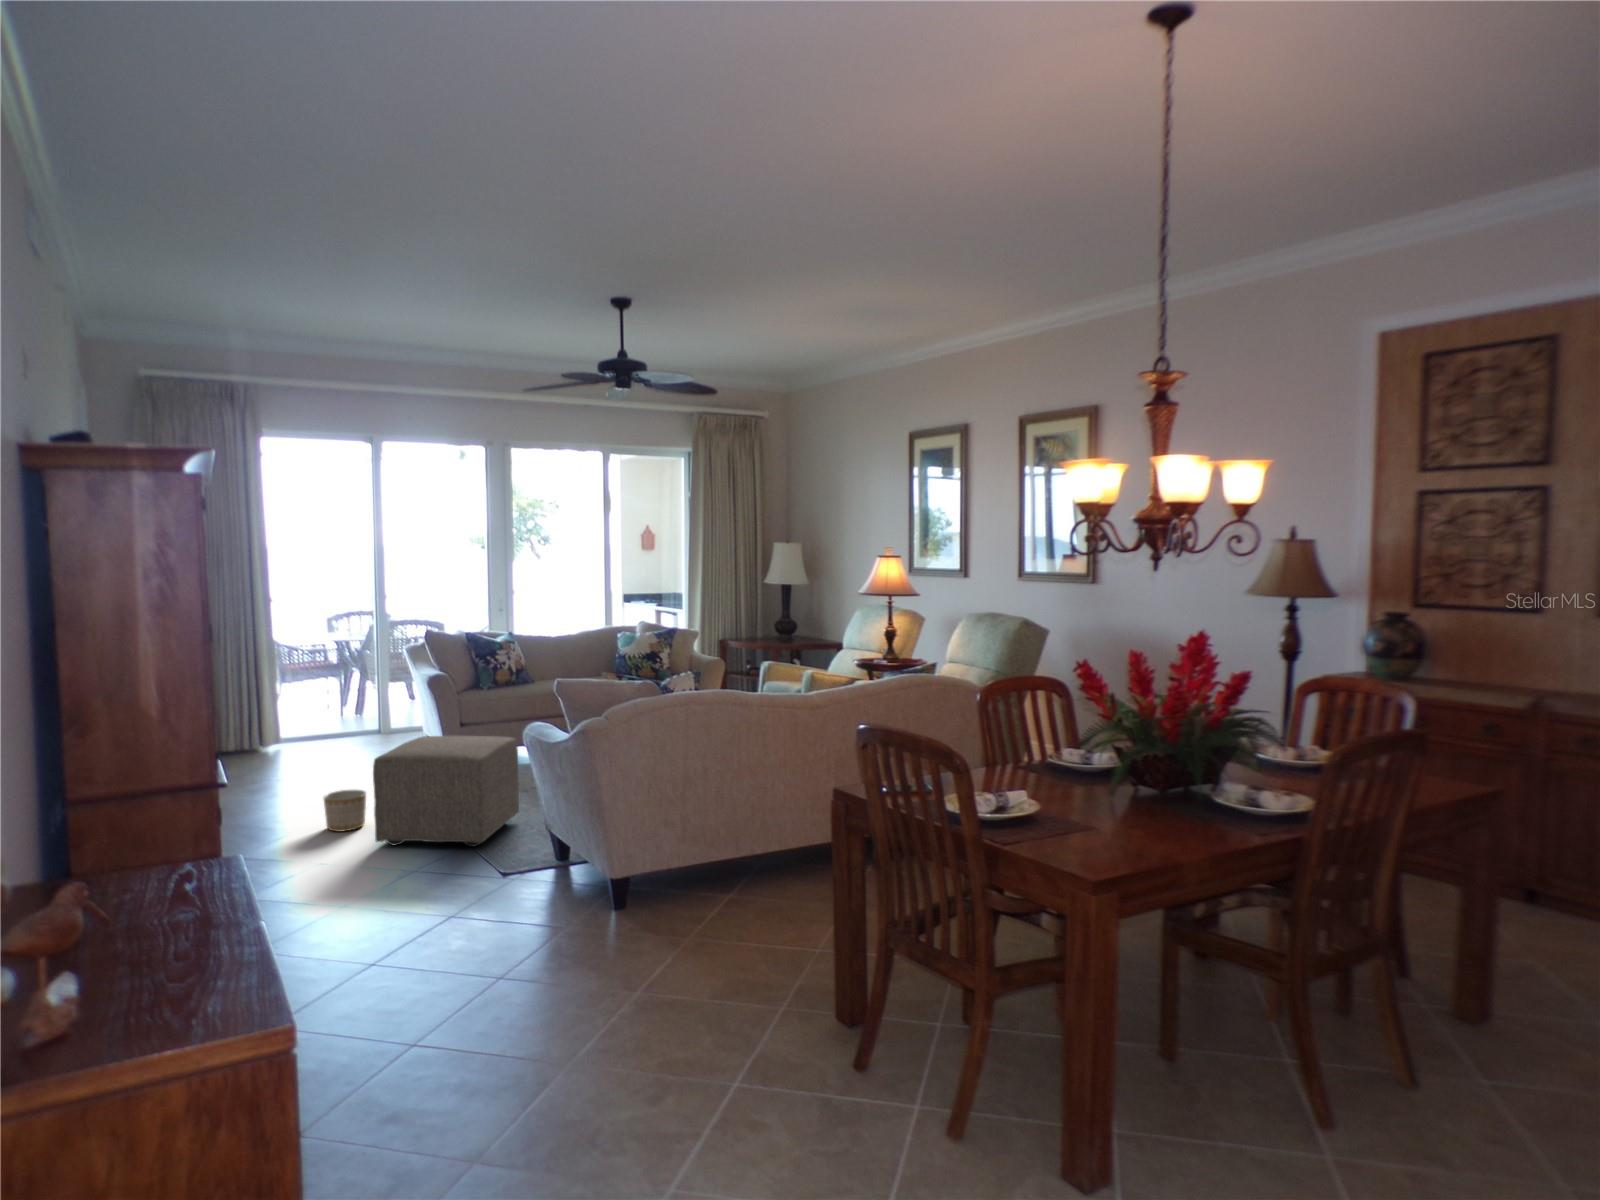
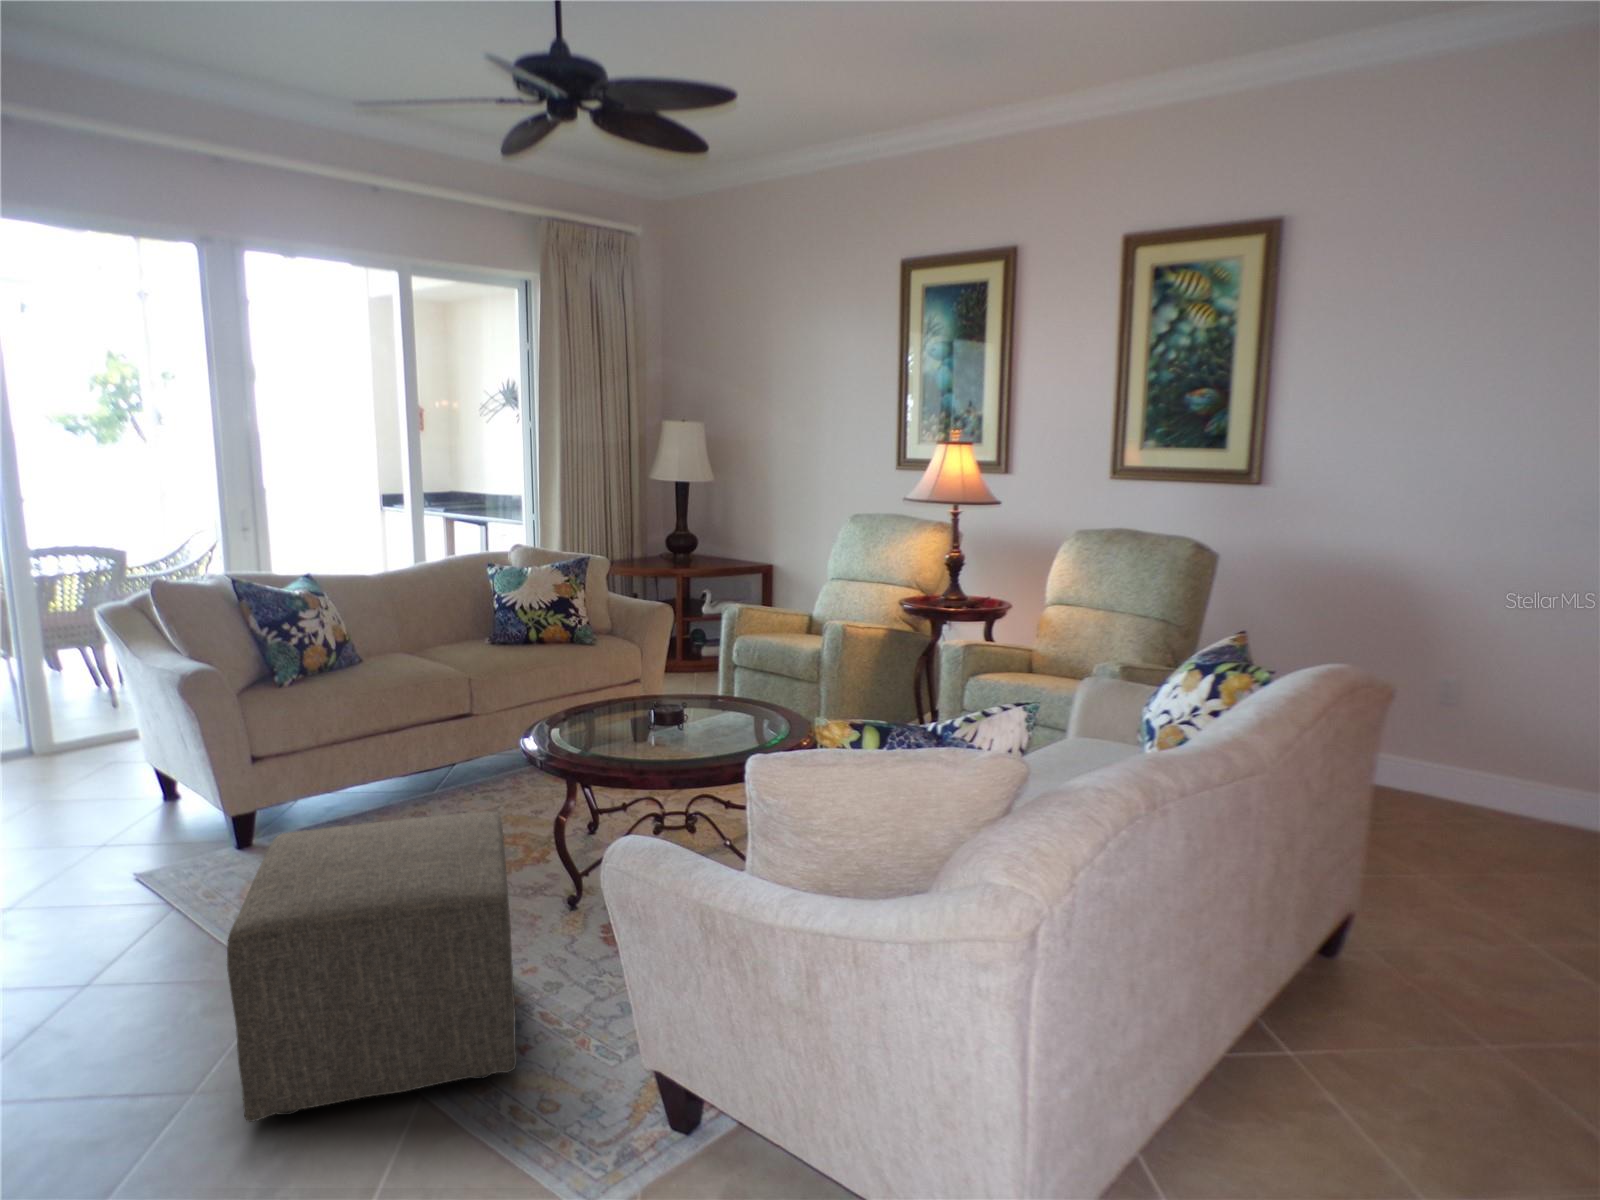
planter: present [324,790,366,832] -> none [51,974,163,1091]

